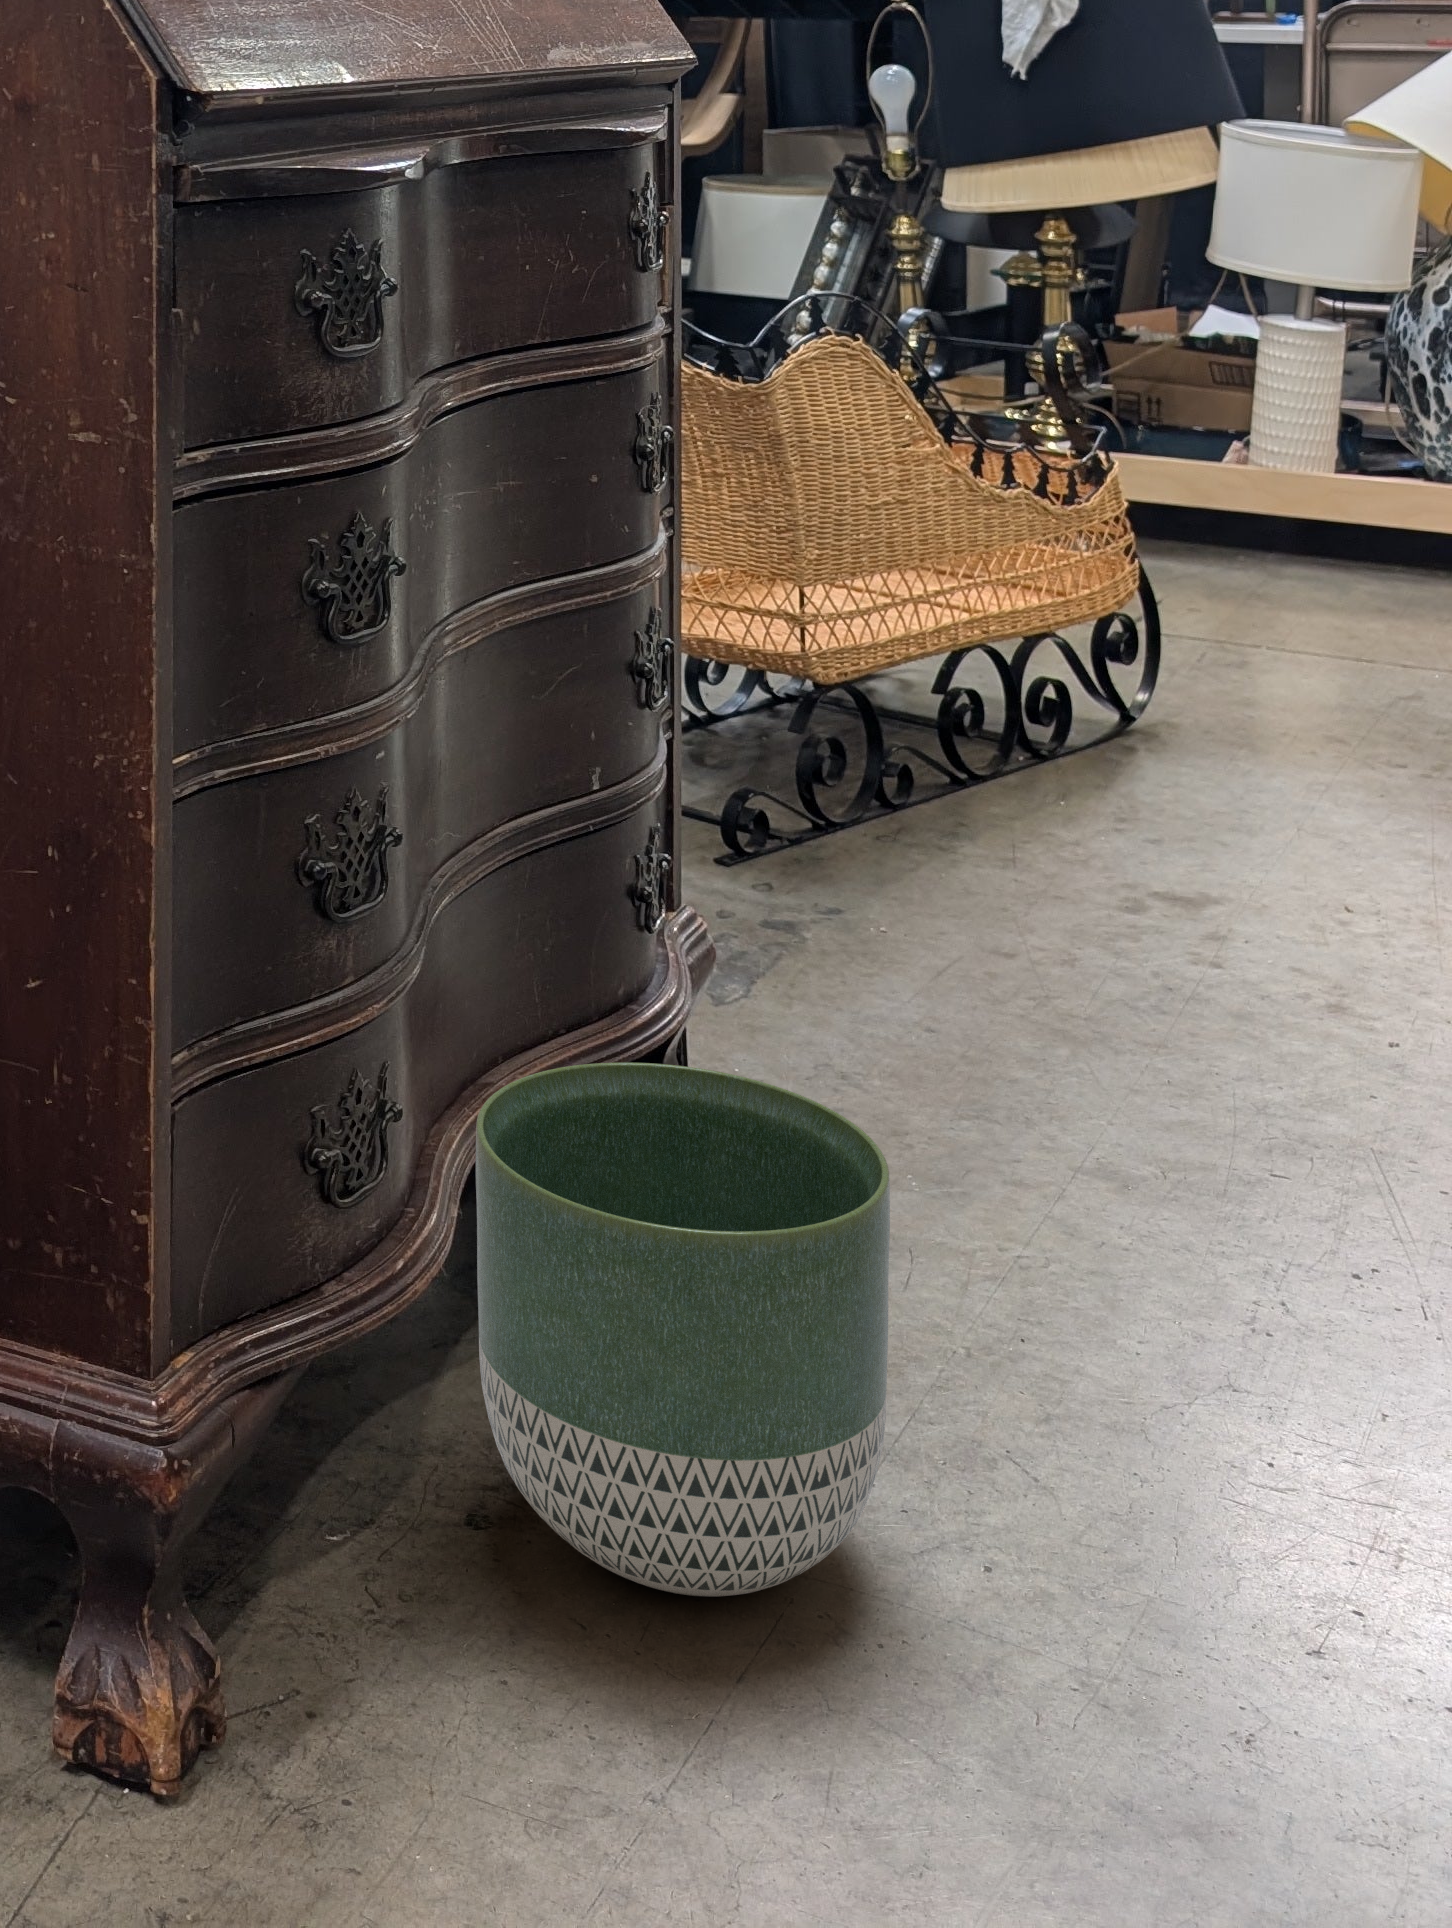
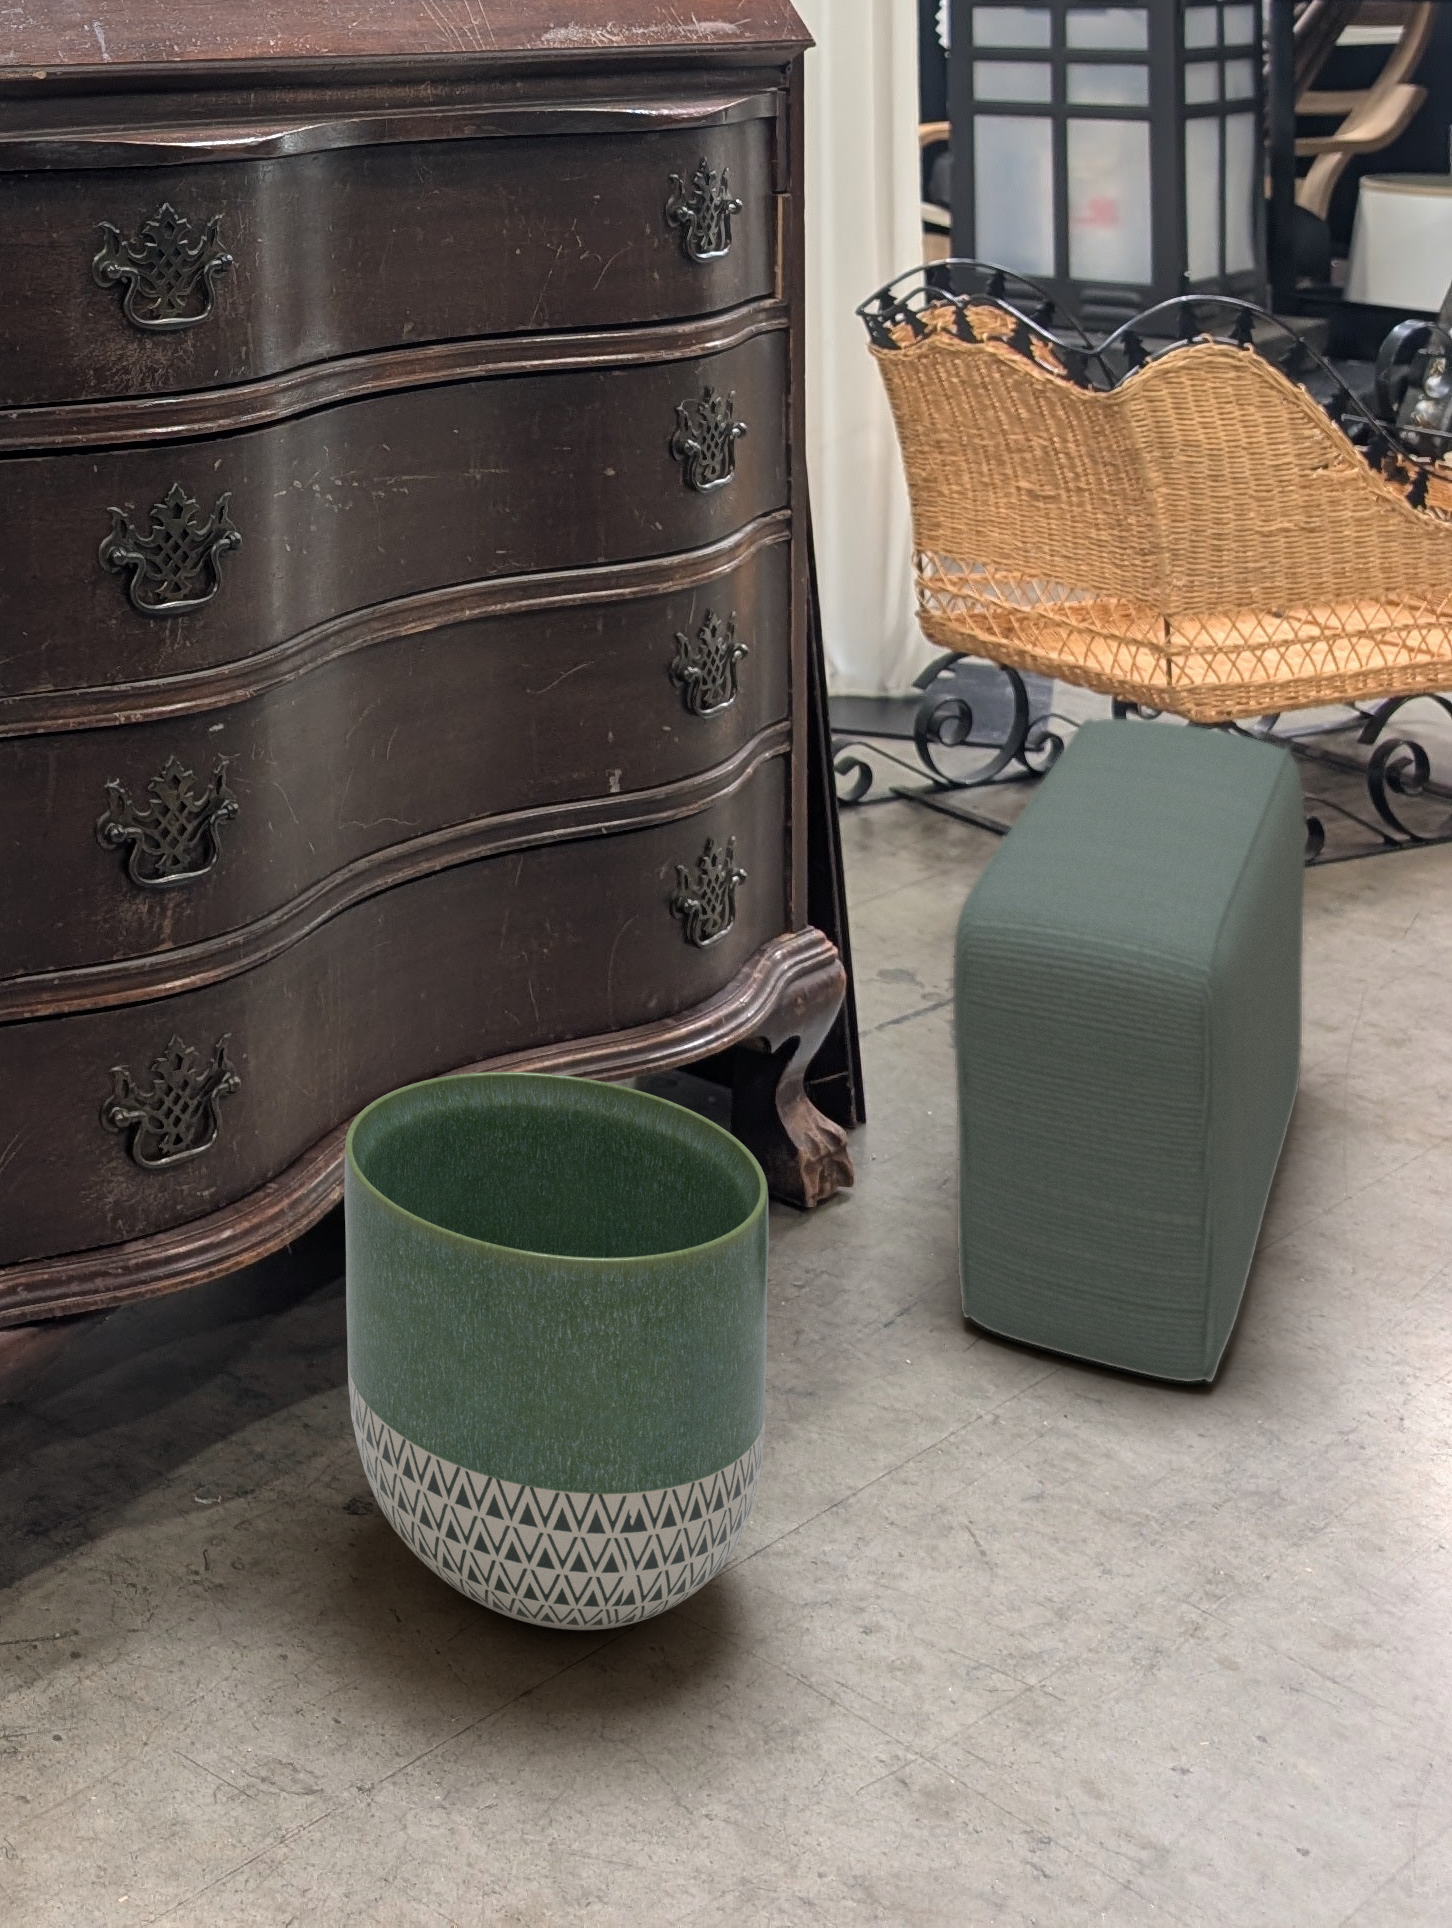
pouf: none [814,684,1104,1278] -> present [953,719,1305,1382]

